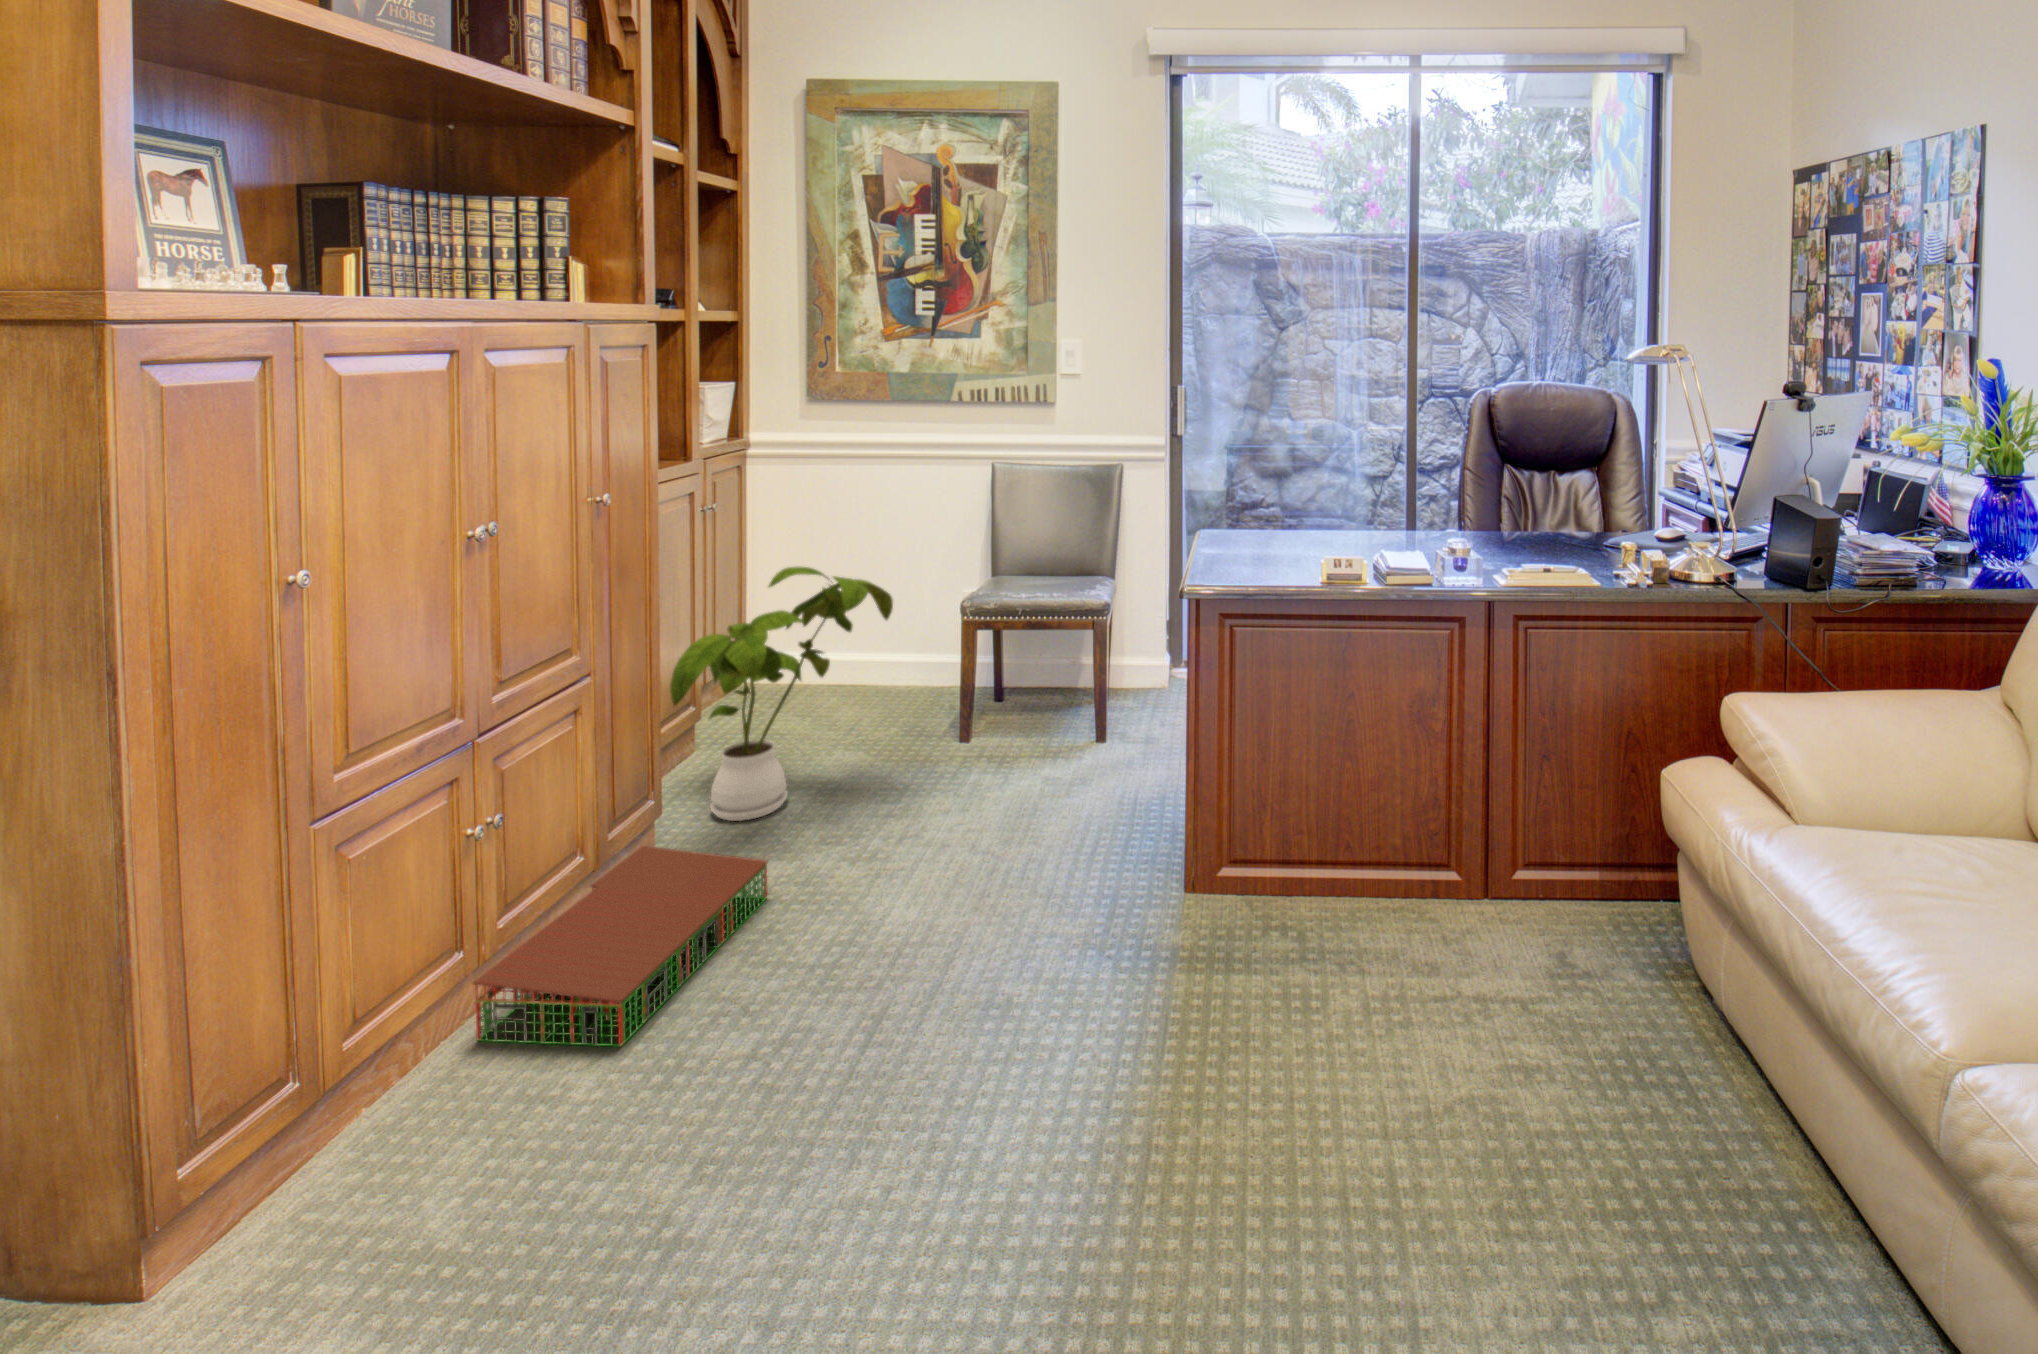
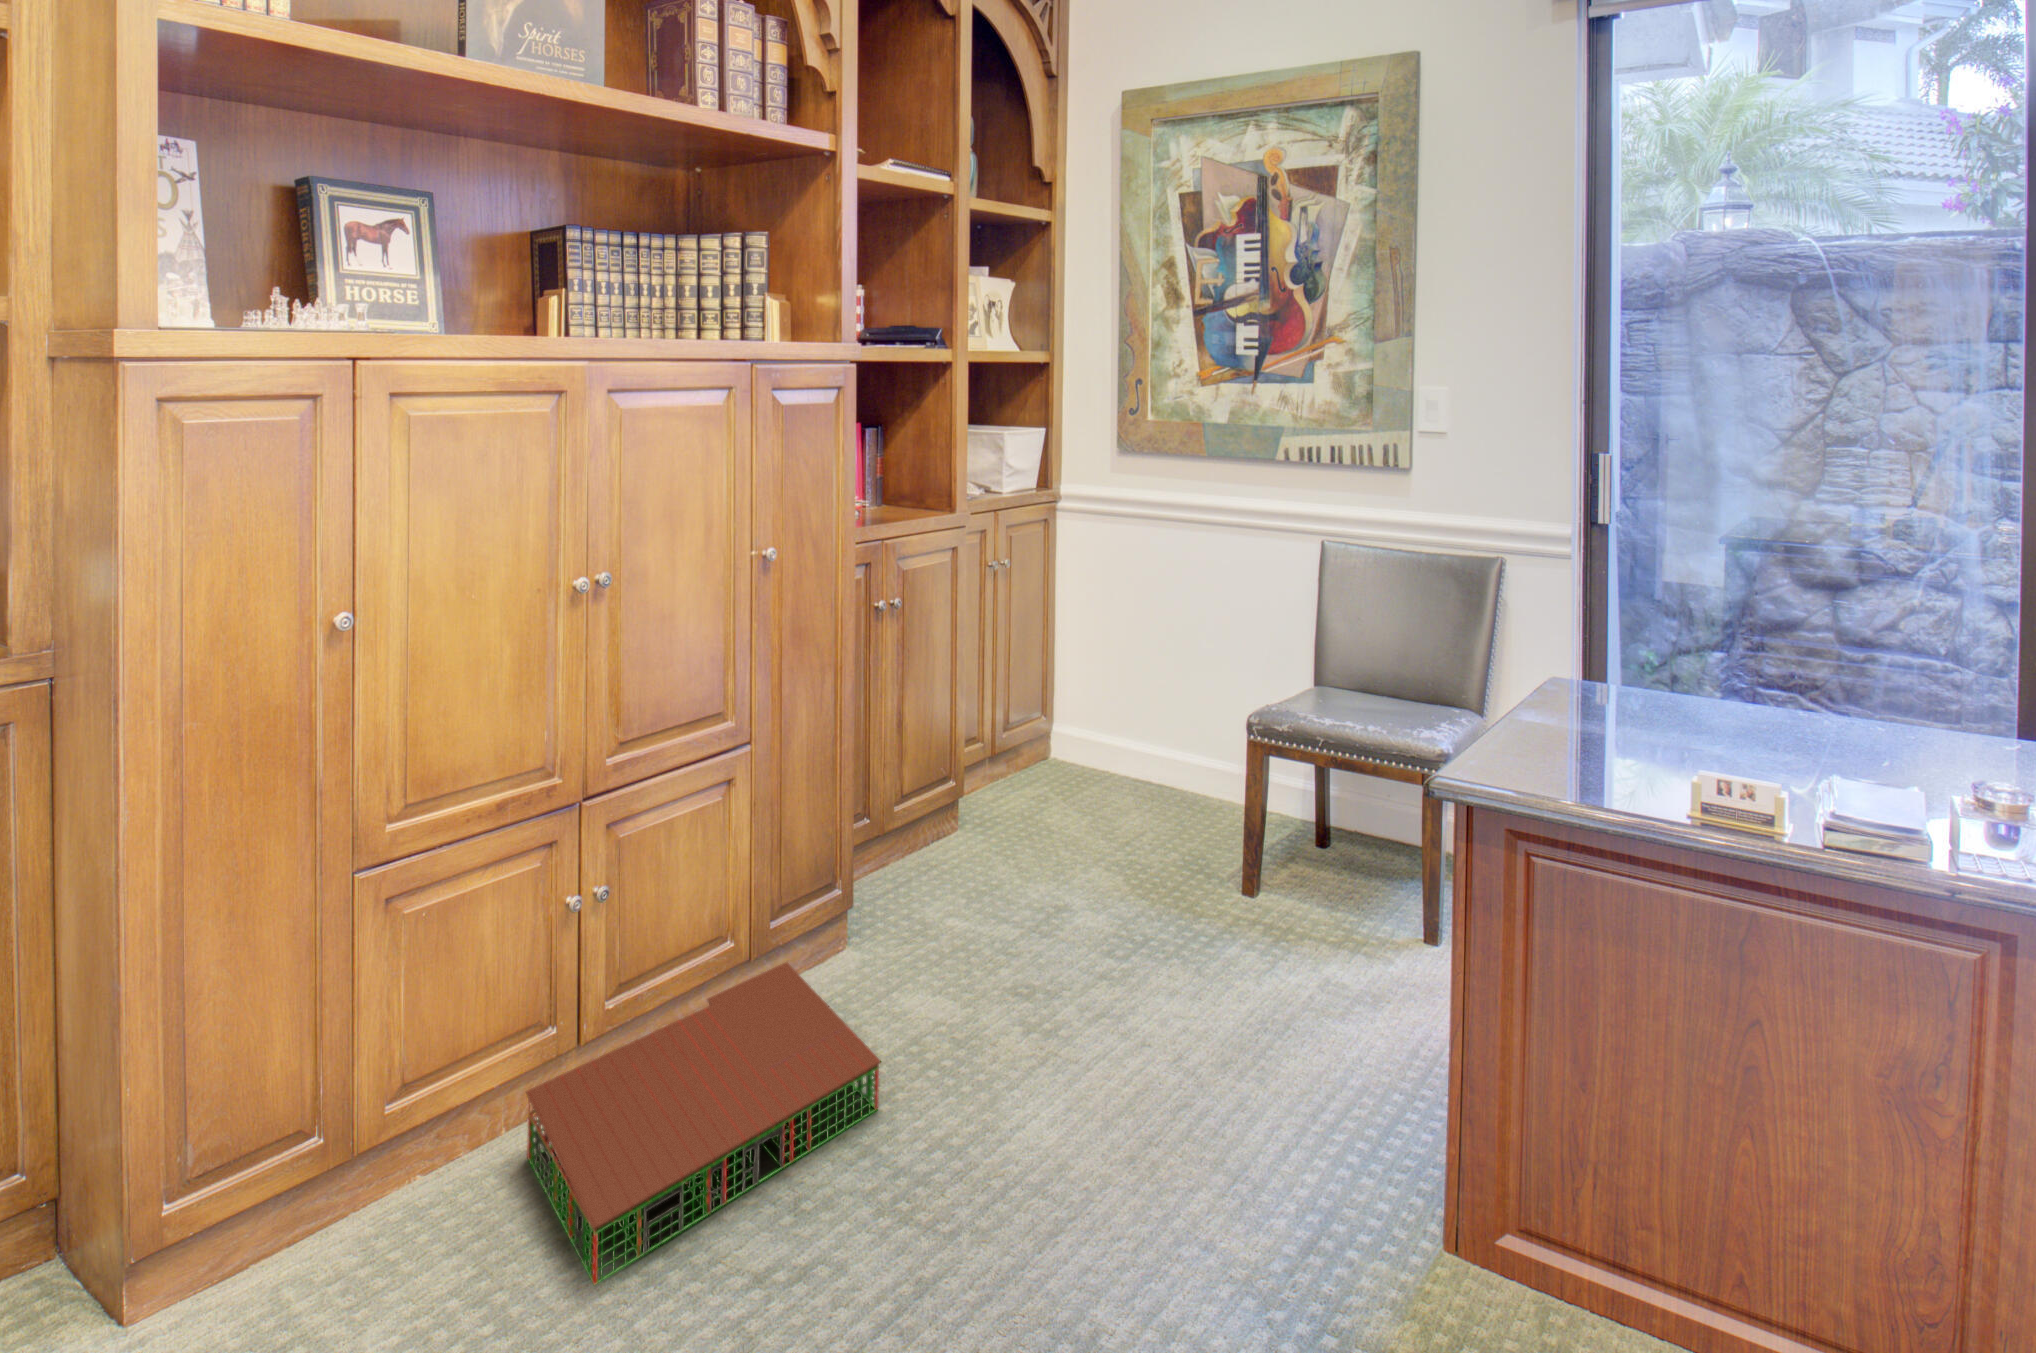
house plant: present [670,567,893,821] -> none [844,662,1126,958]

